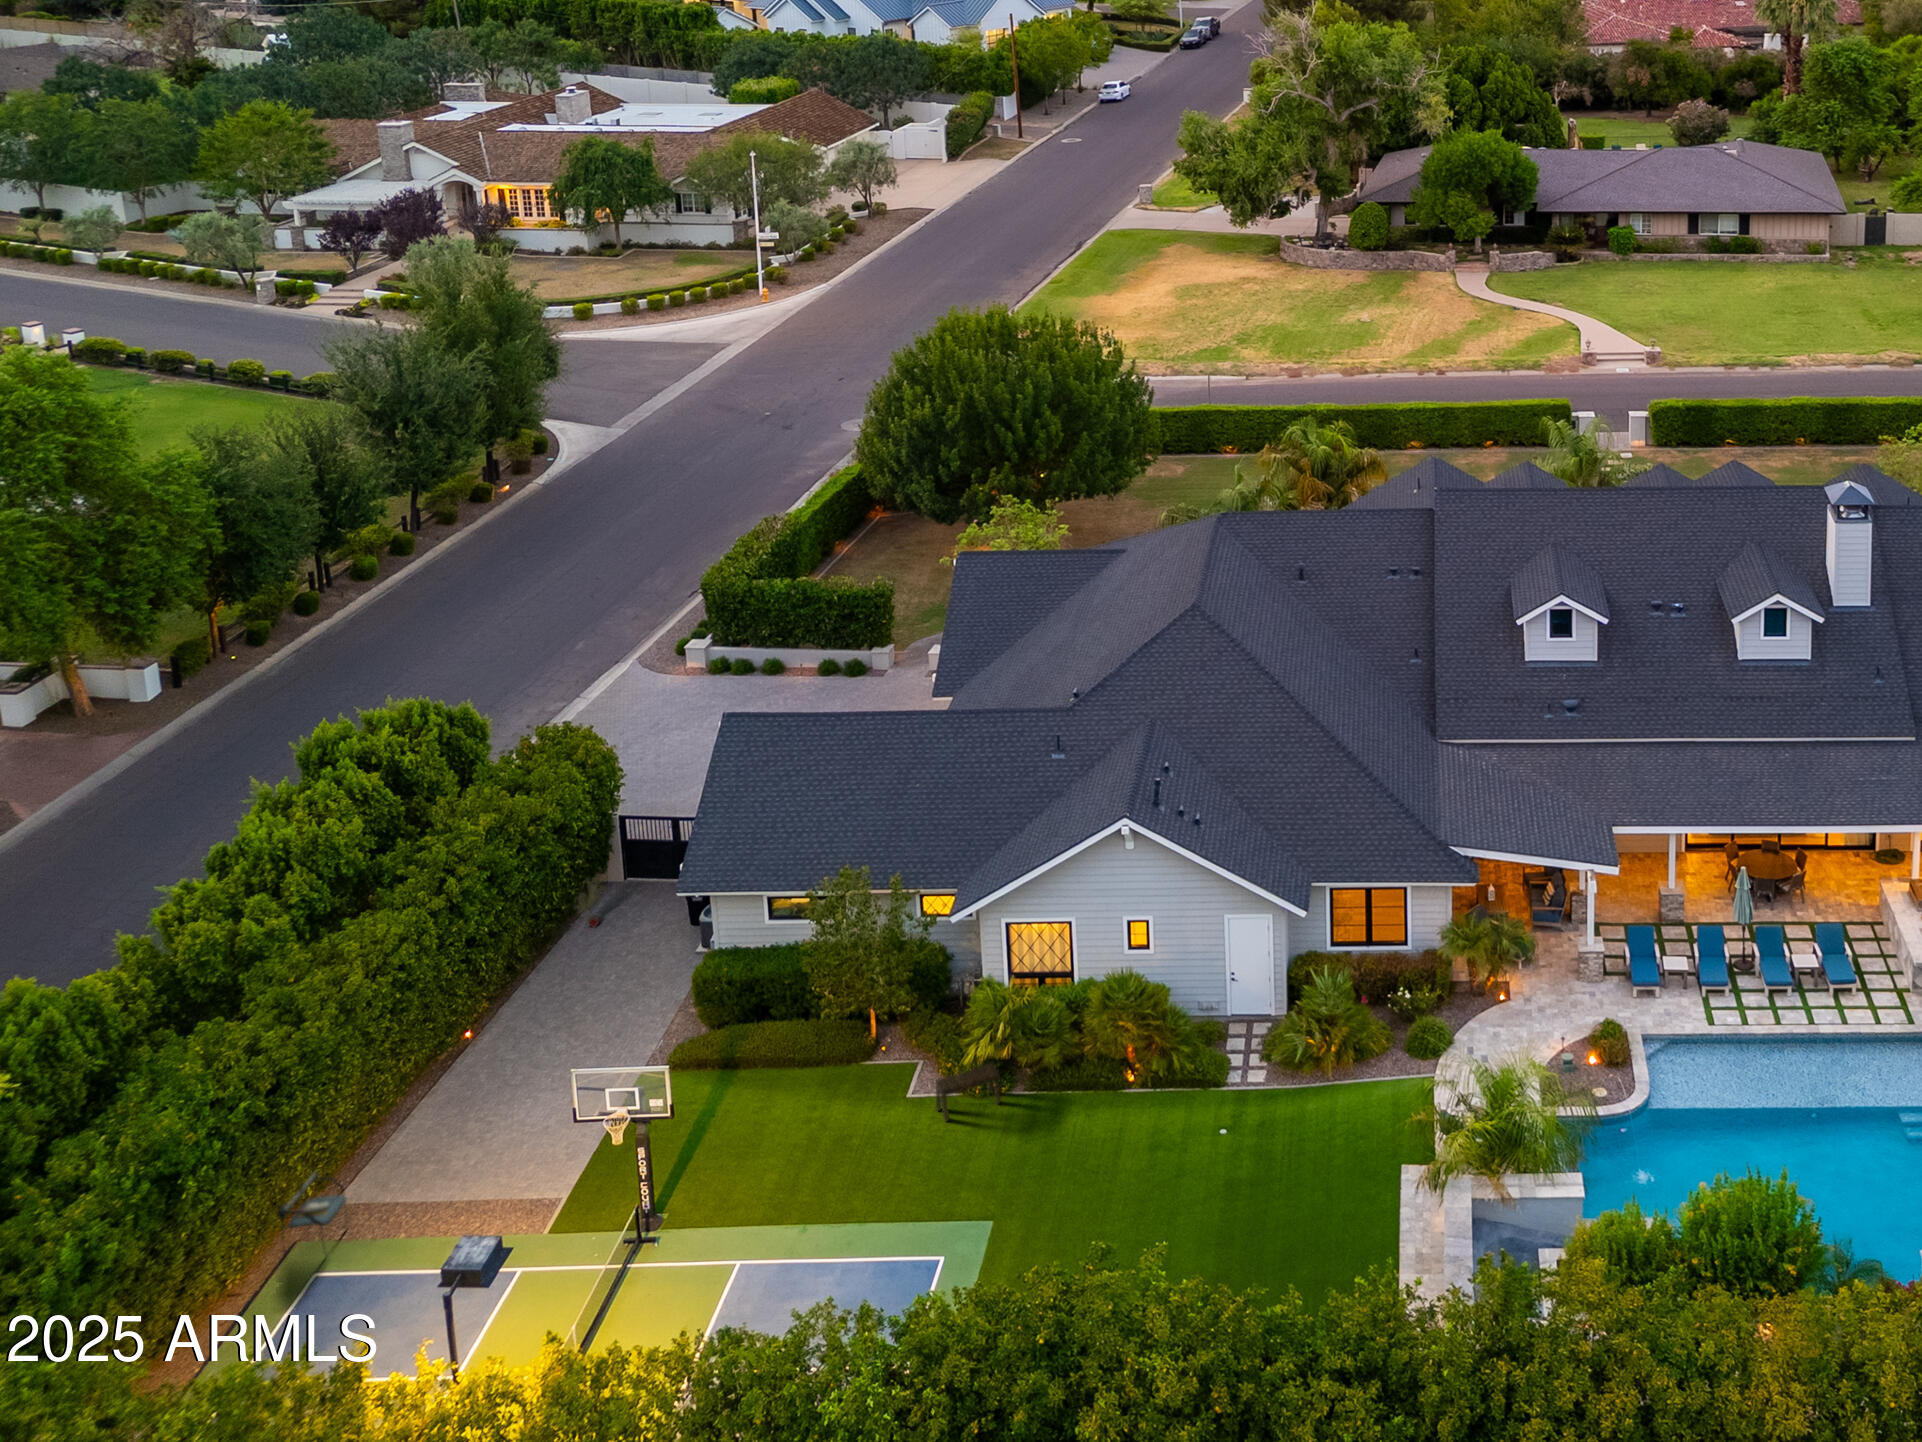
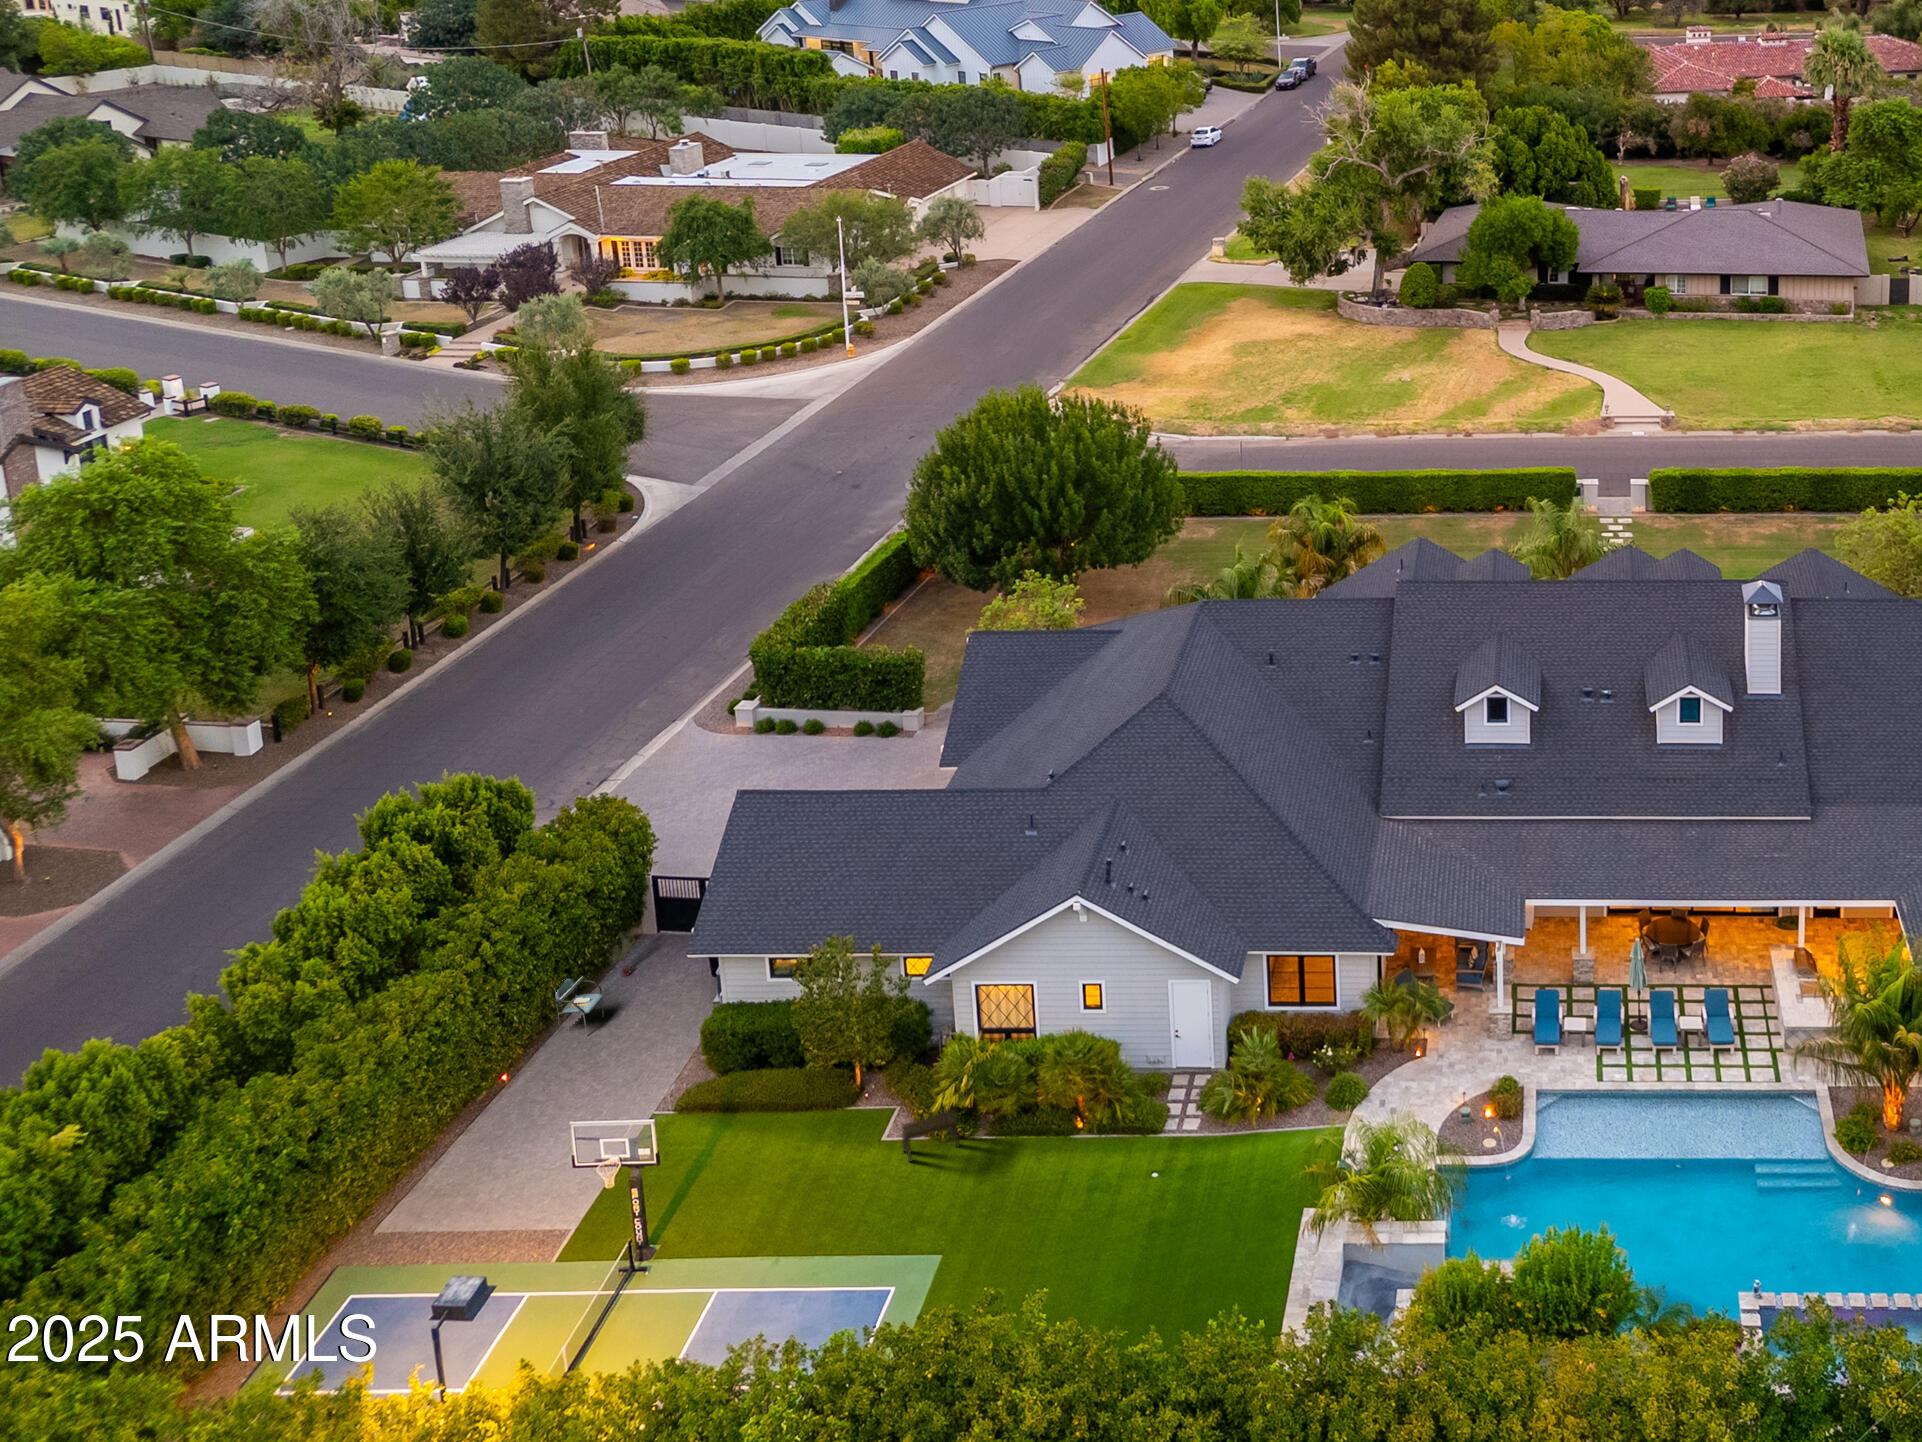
chair: present [278,1174,347,1250] -> present [555,976,604,1036]

